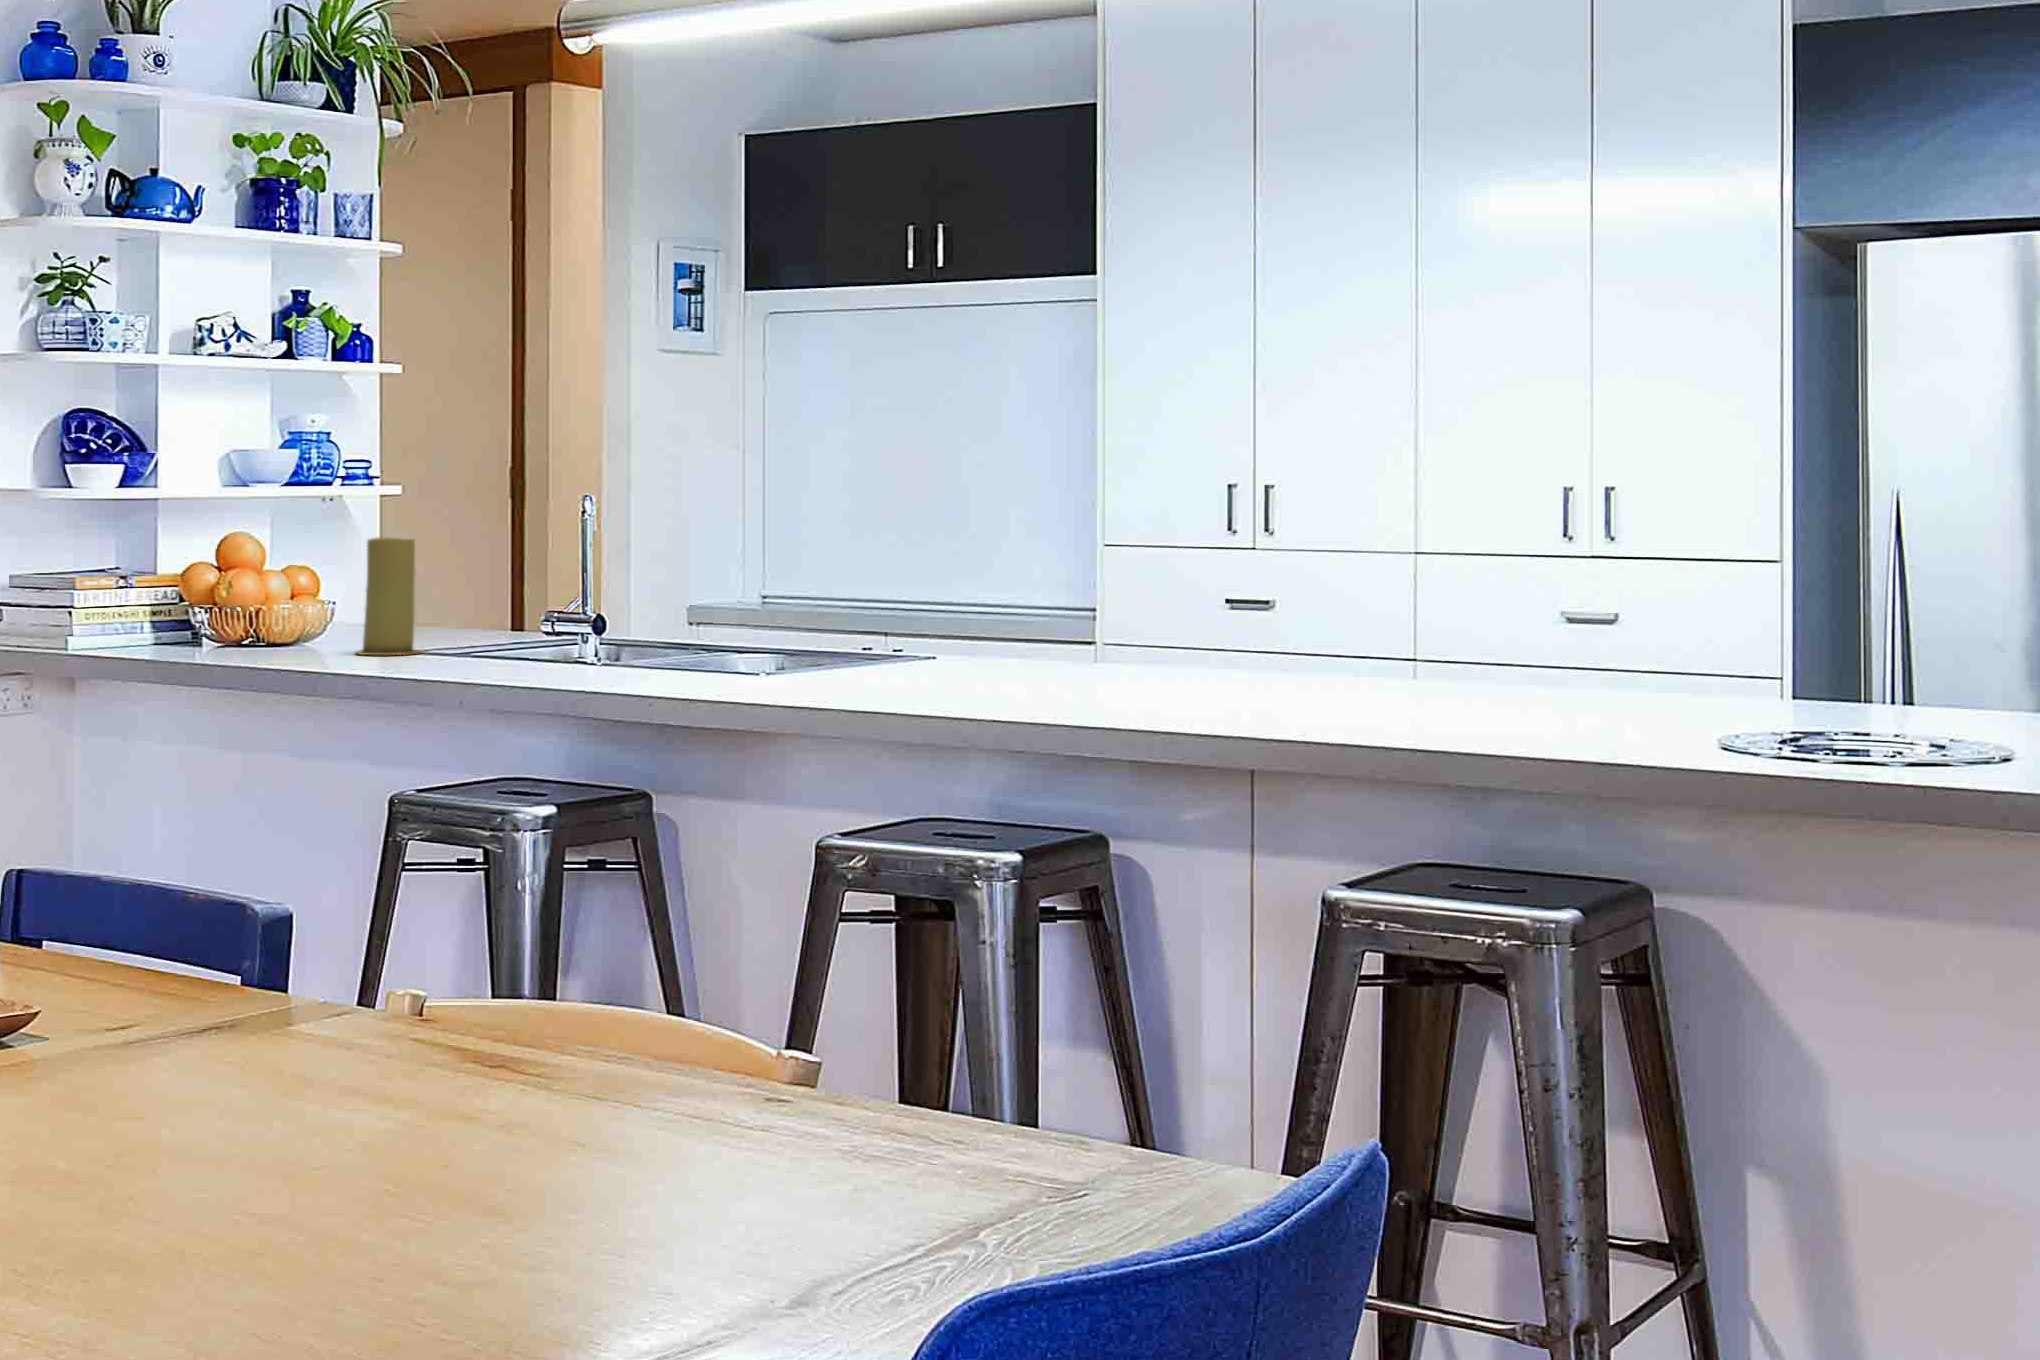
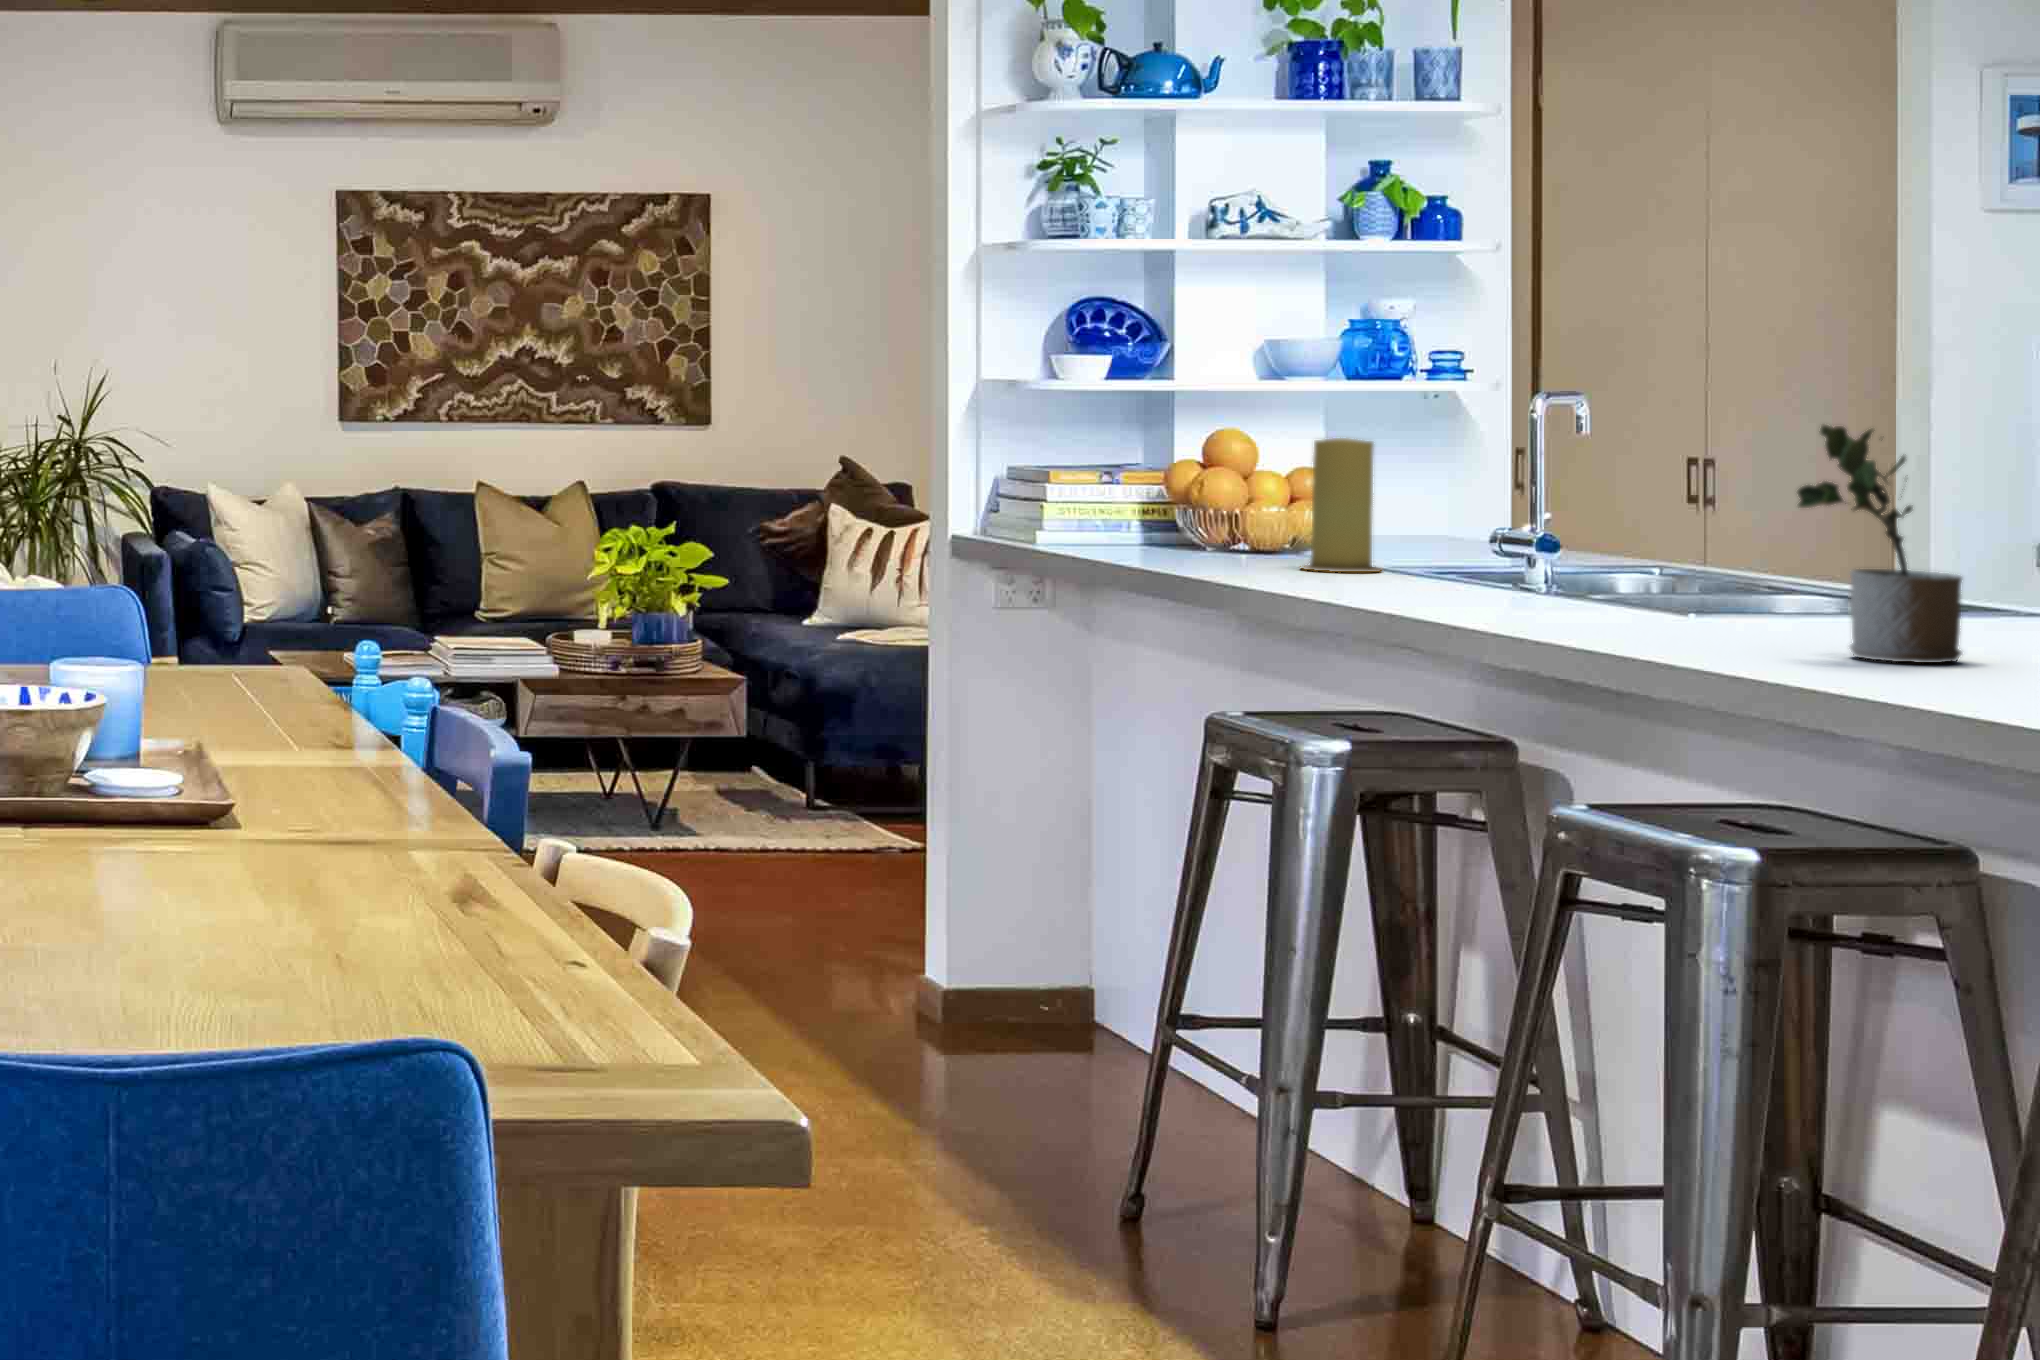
potted plant: none [937,518,1025,695] -> present [1797,424,1962,663]

